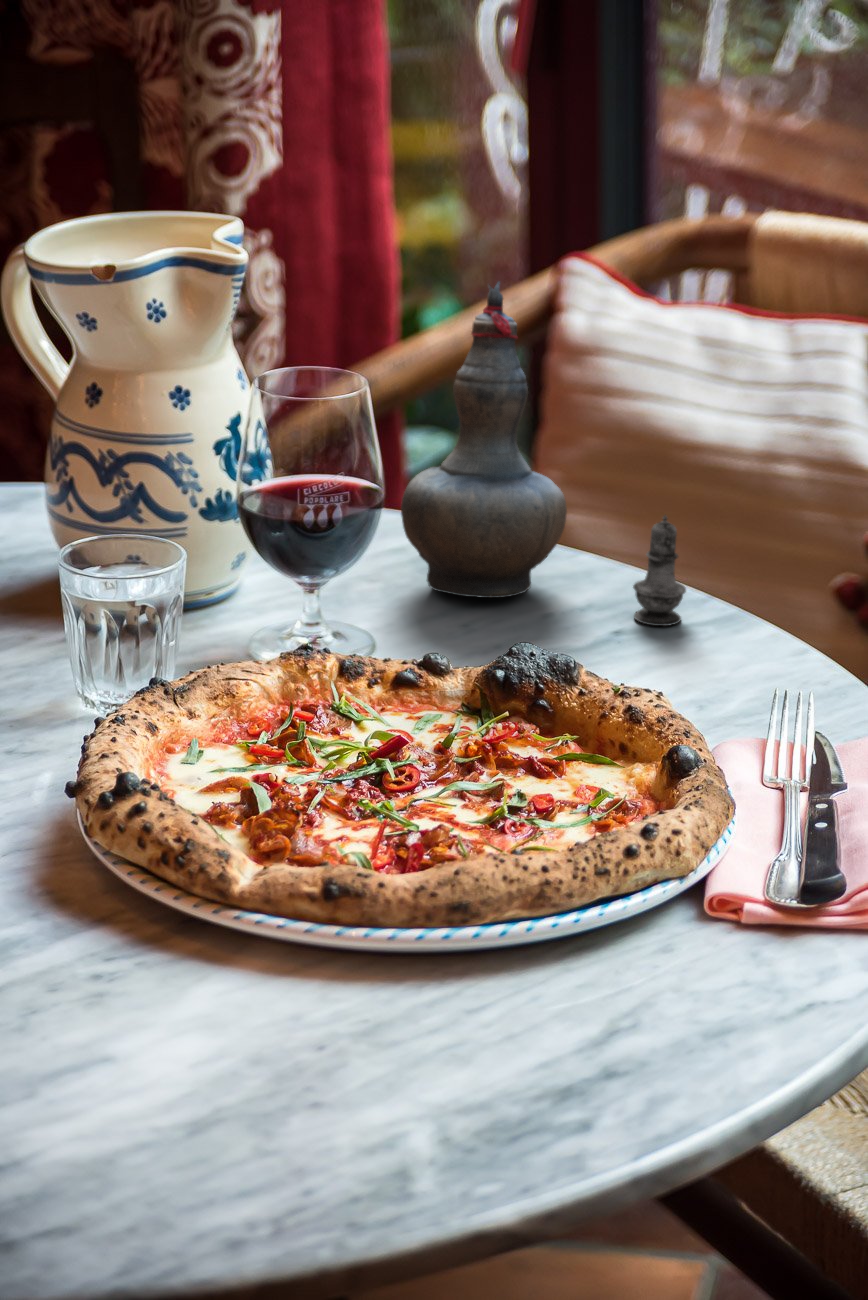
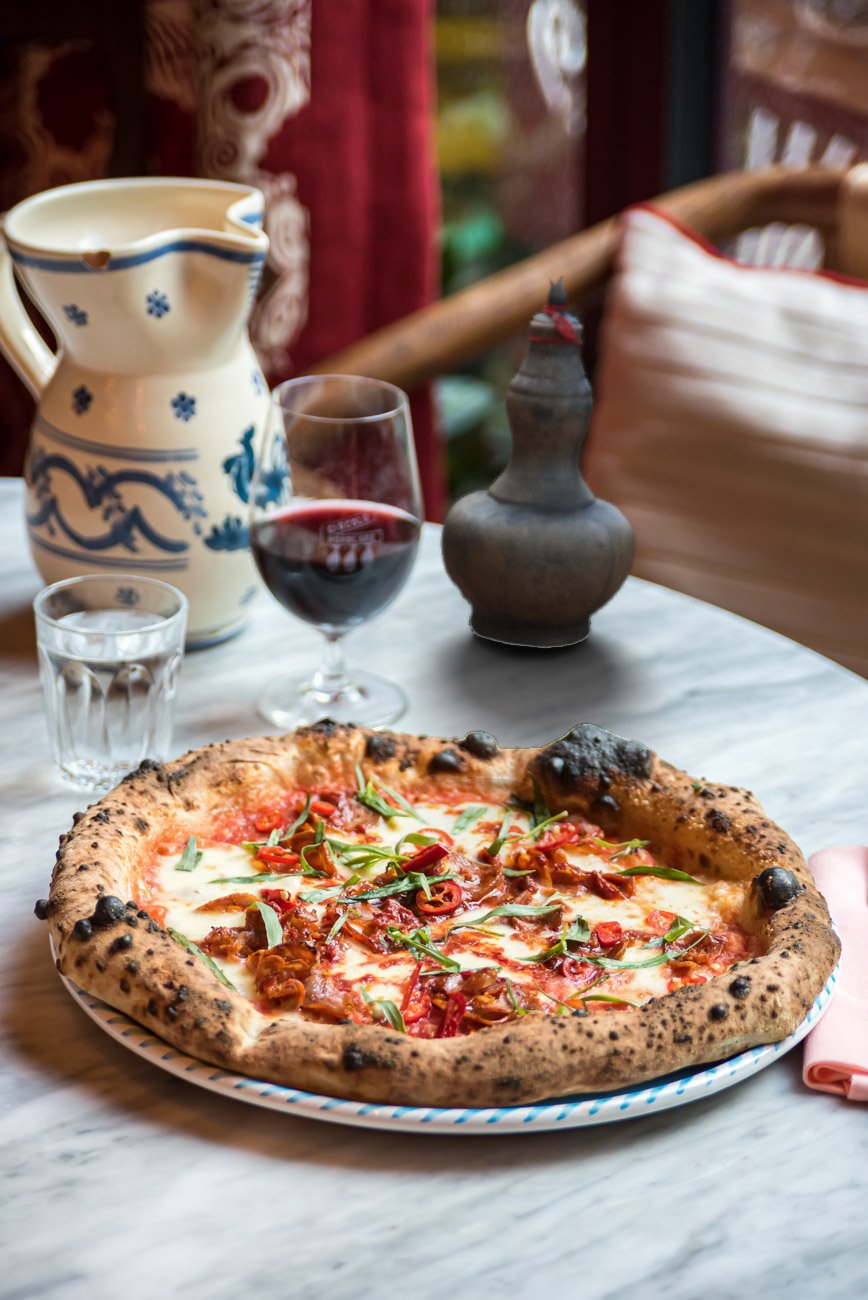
salt shaker: present [633,515,686,626] -> none [713,557,776,688]

